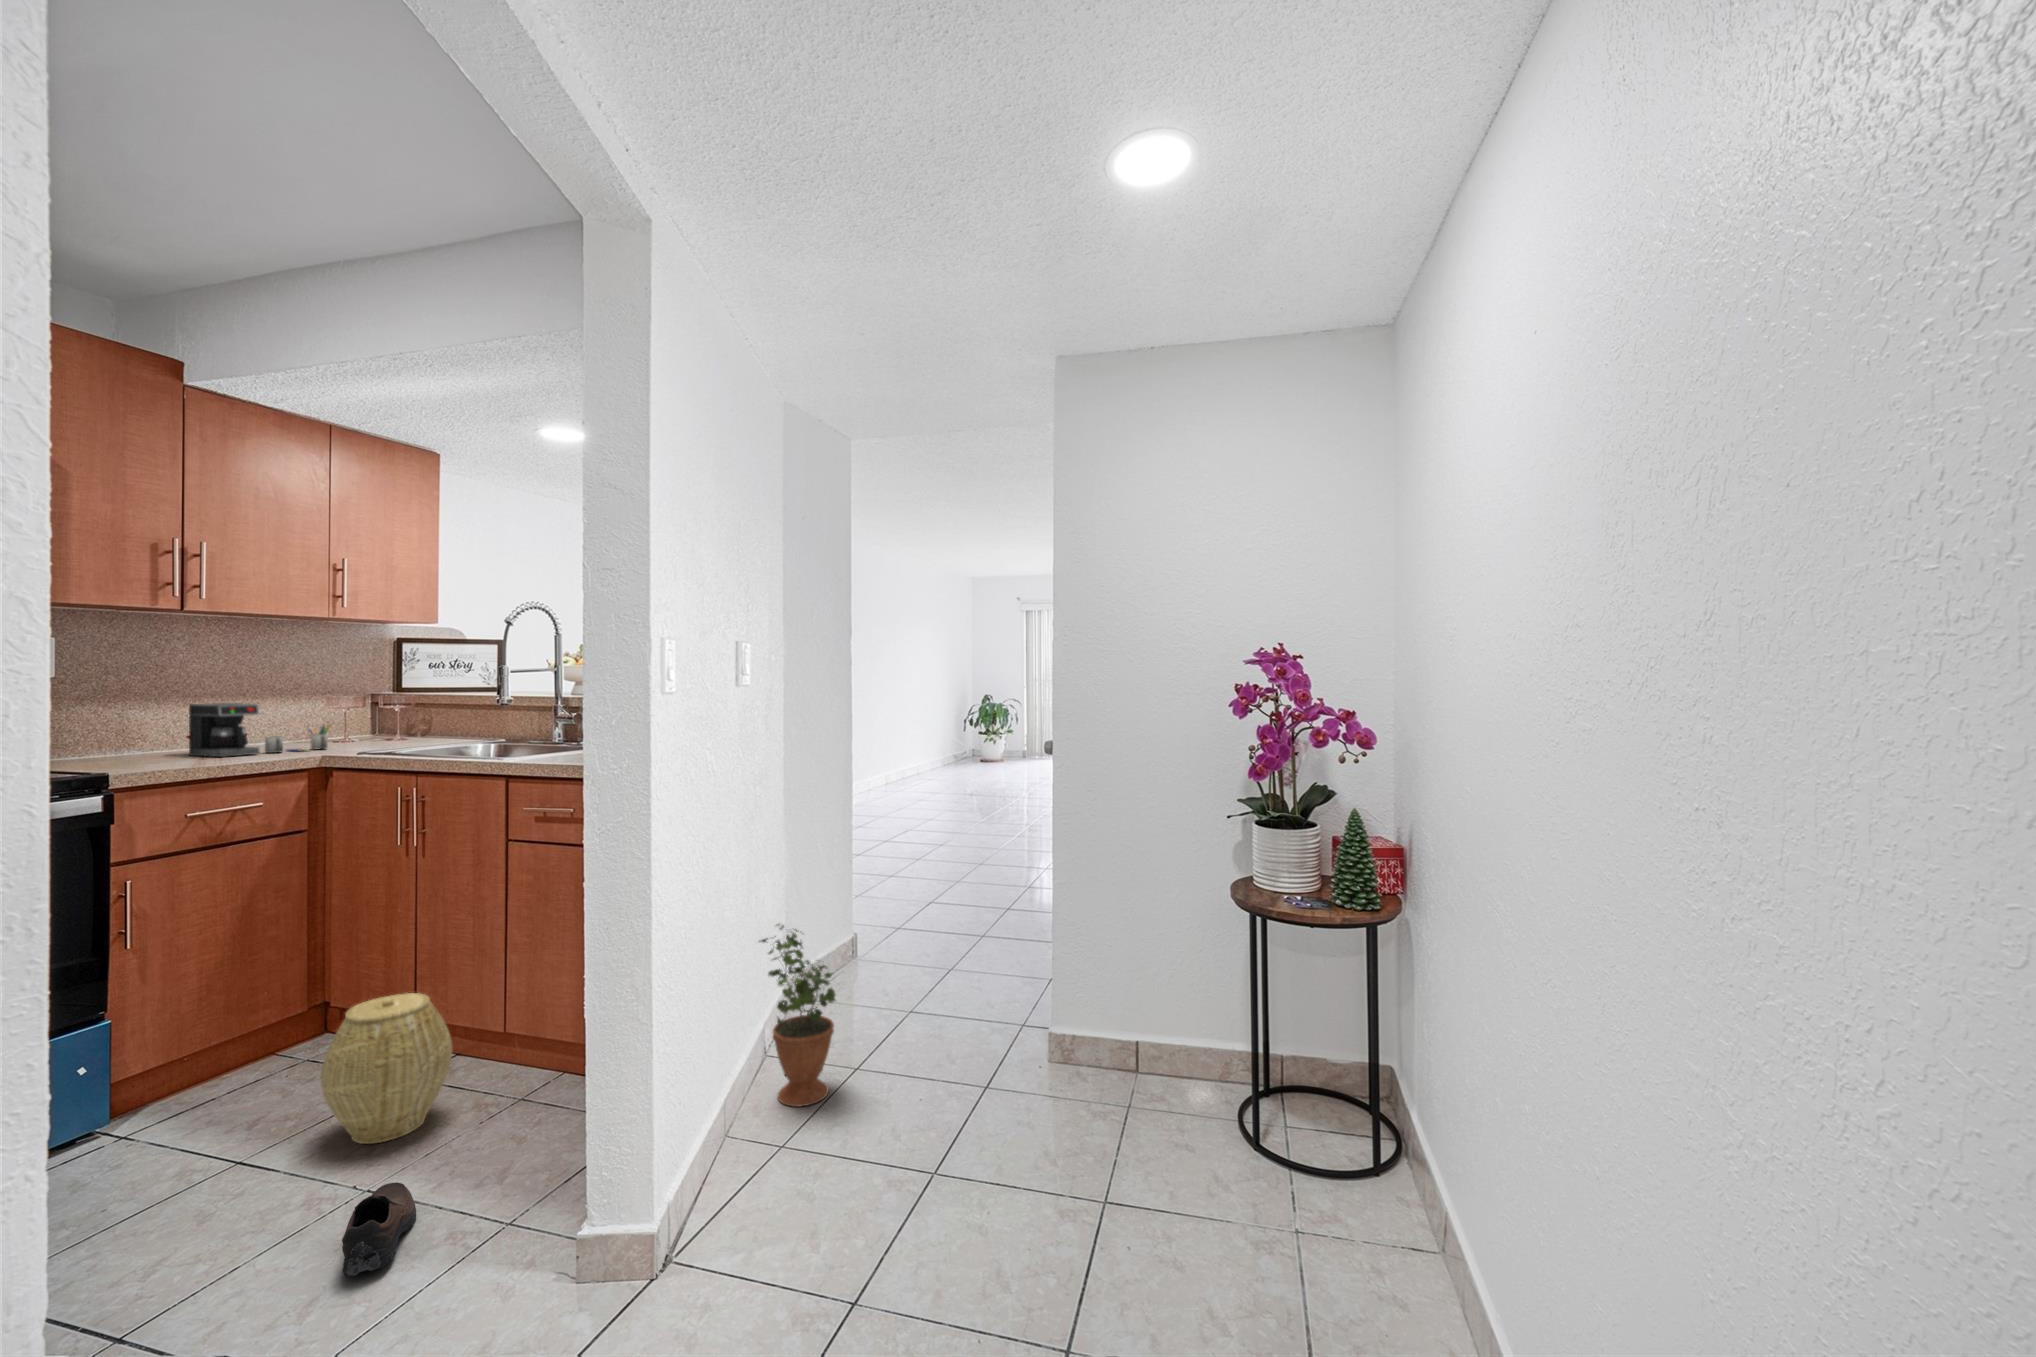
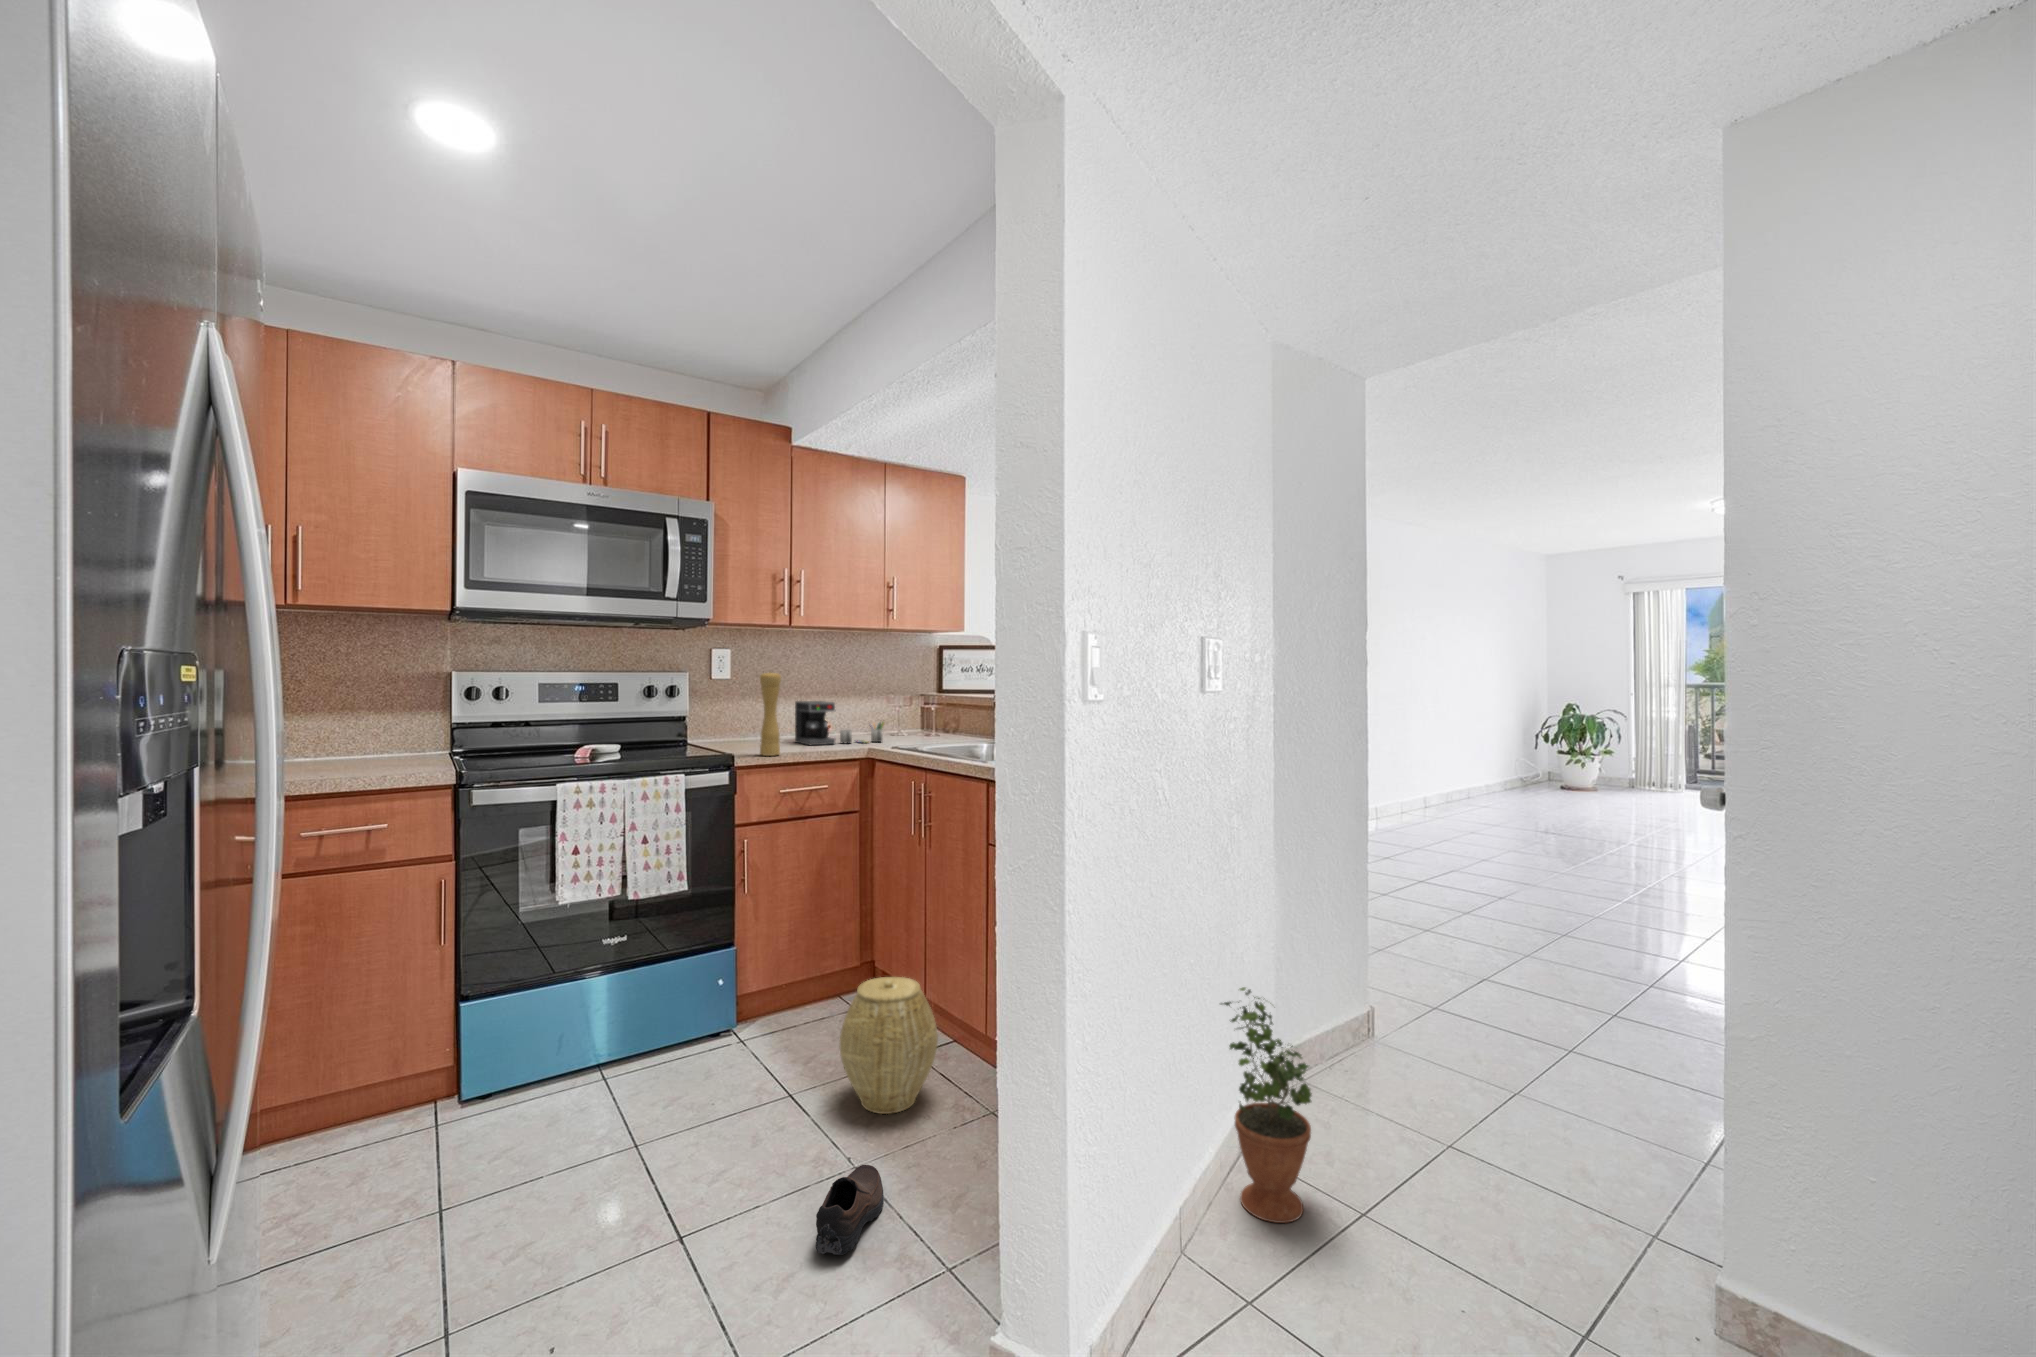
pepper mill: none [152,666,190,770] -> present [760,672,781,756]

